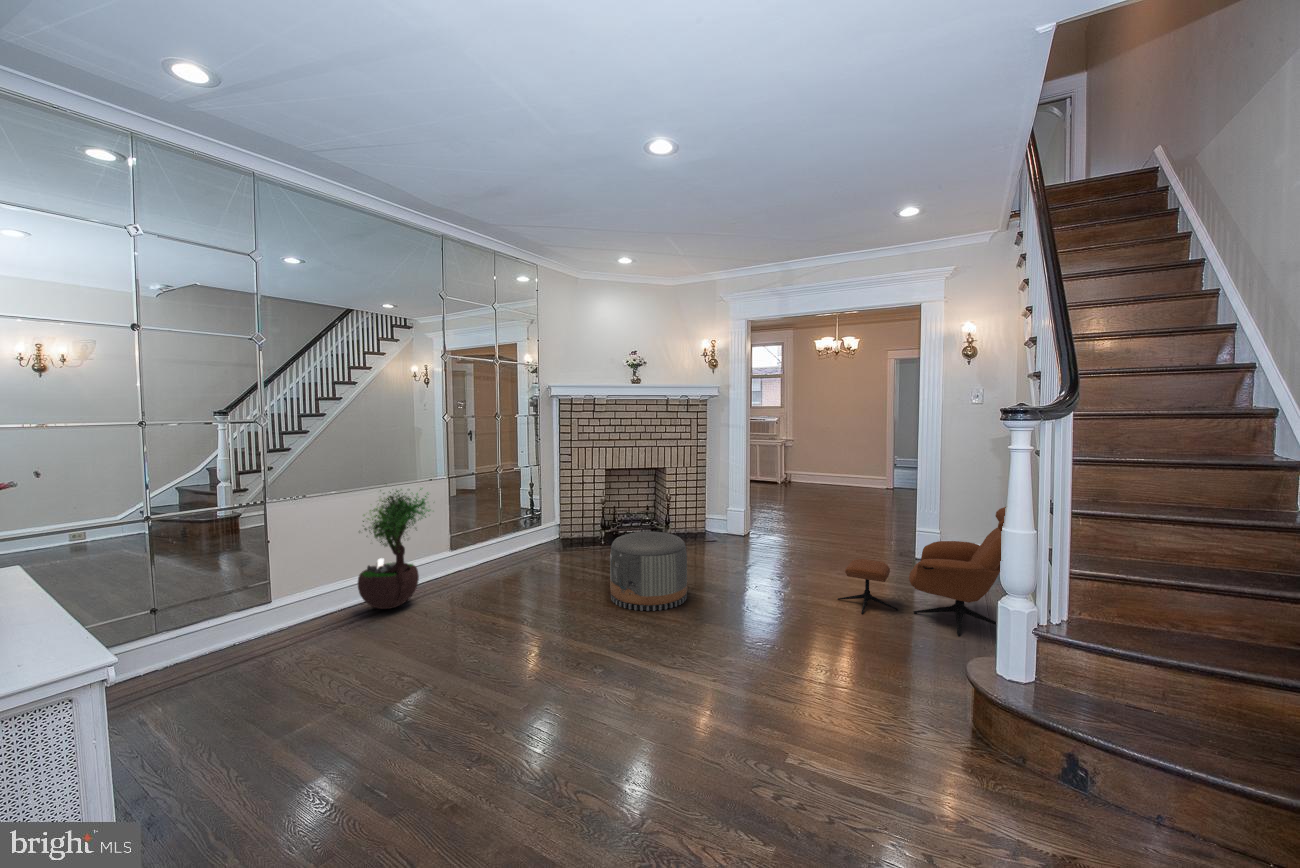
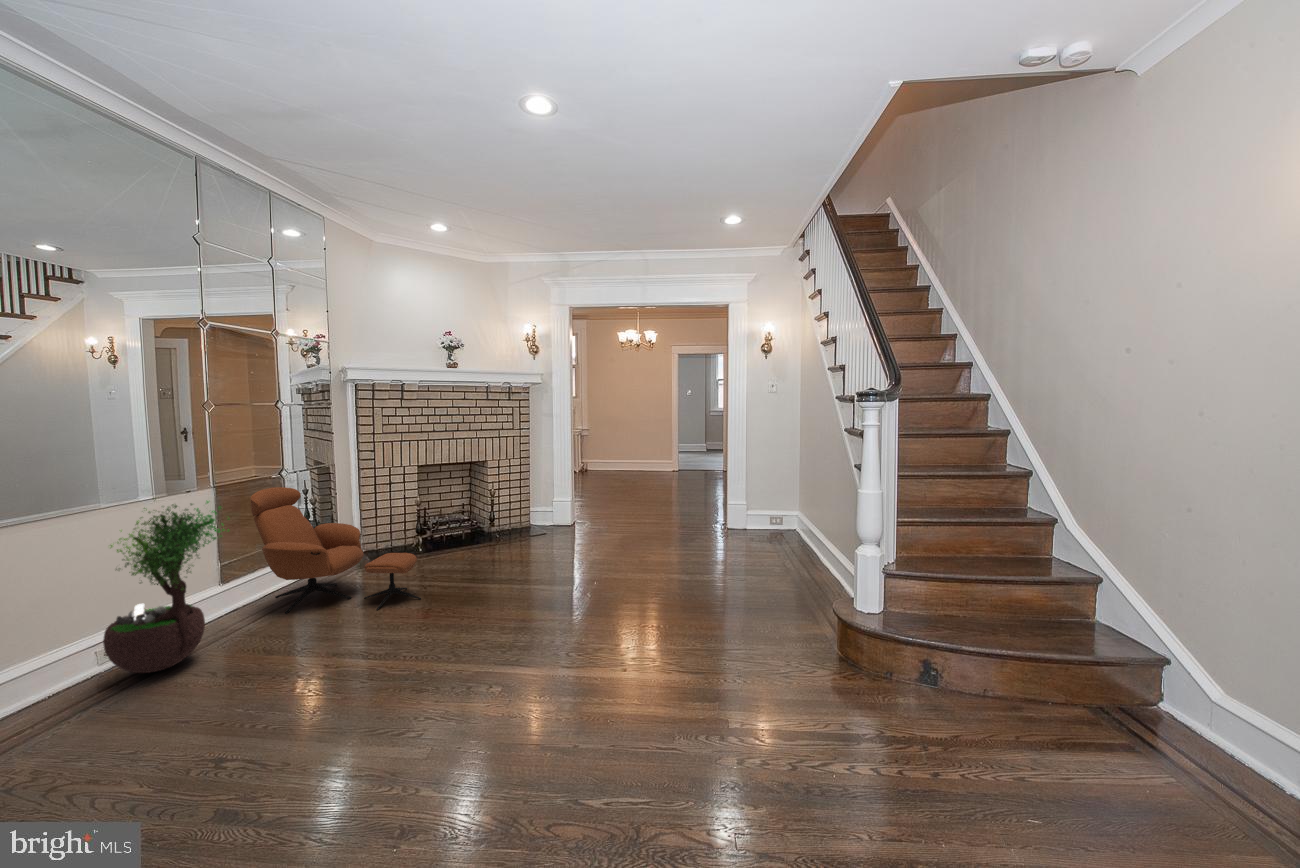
lounge chair: present [838,507,1006,636] -> present [251,487,421,613]
pouf: present [610,531,687,611] -> none [467,528,552,614]

